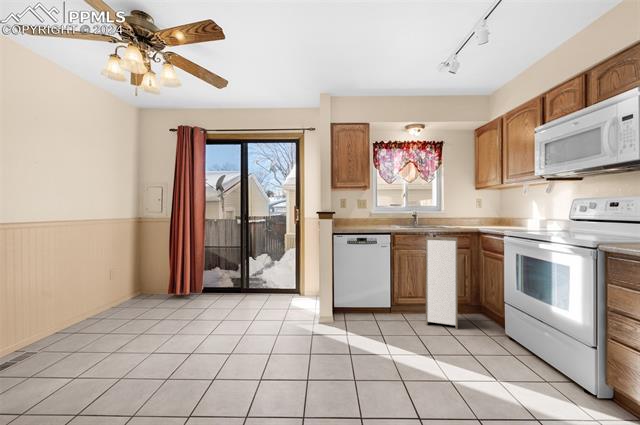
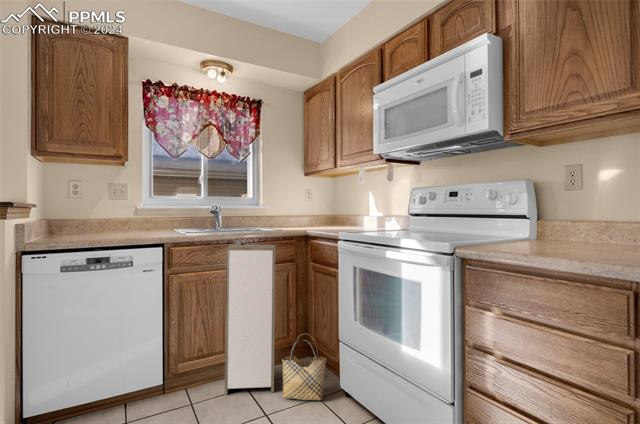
woven basket: none [463,295,495,338] -> present [282,333,326,400]

